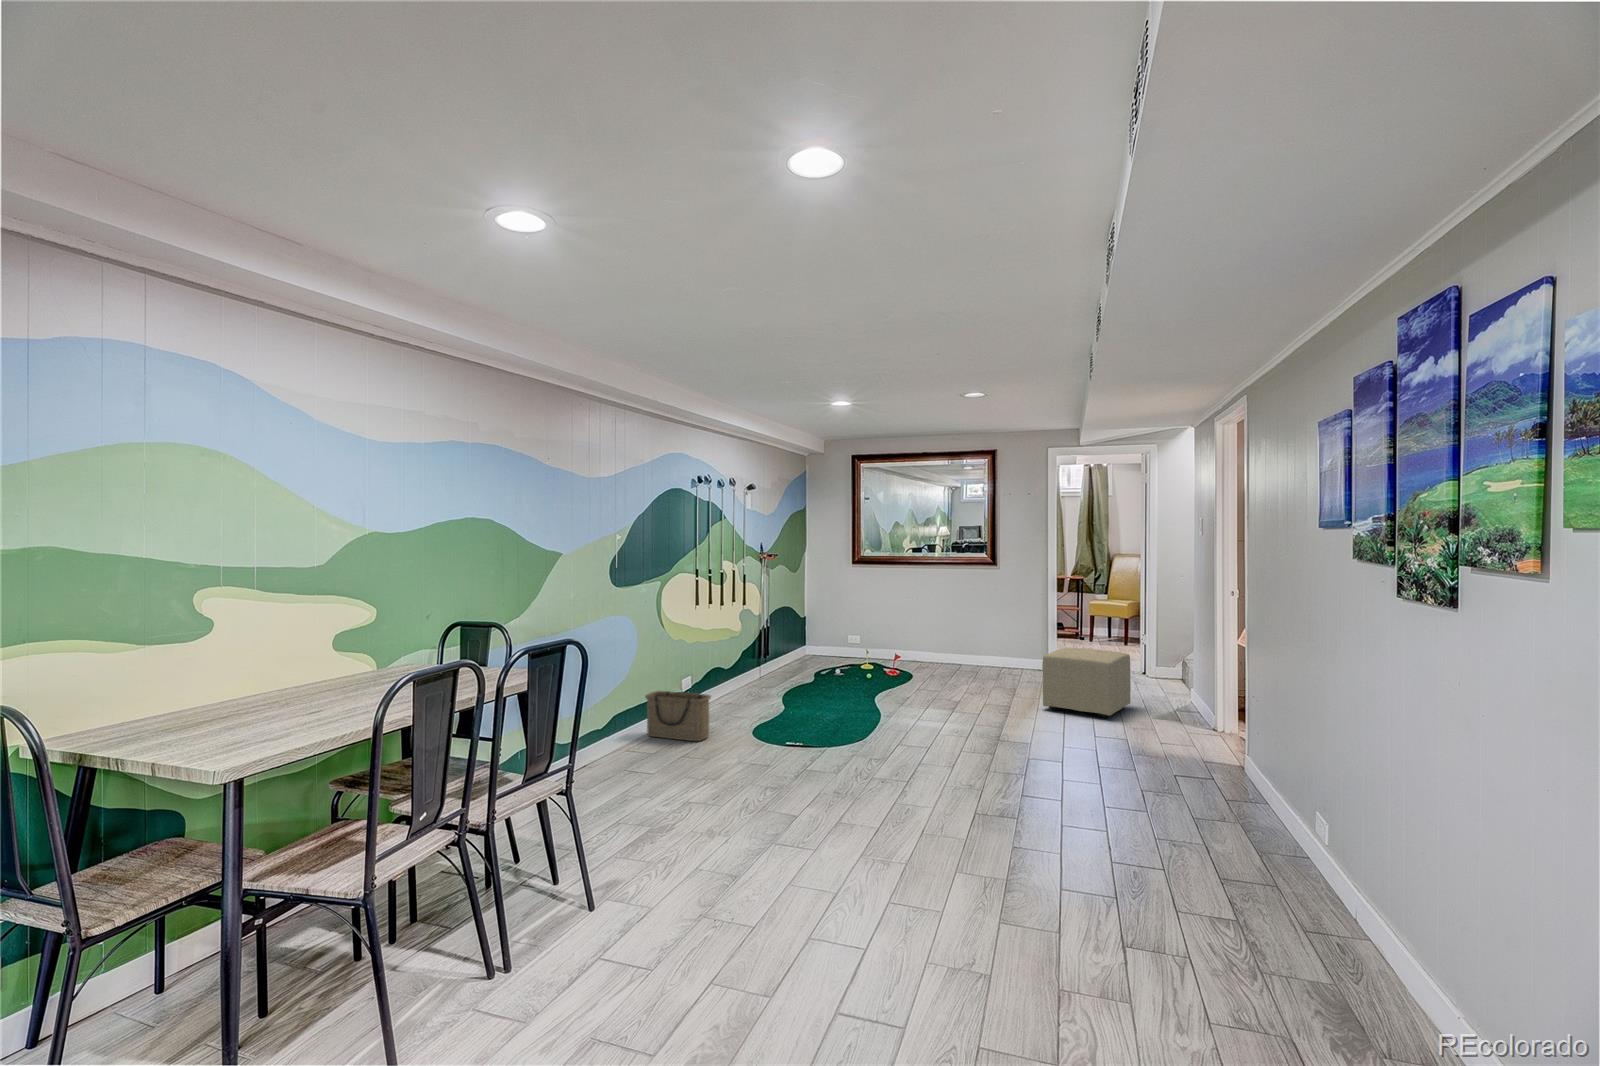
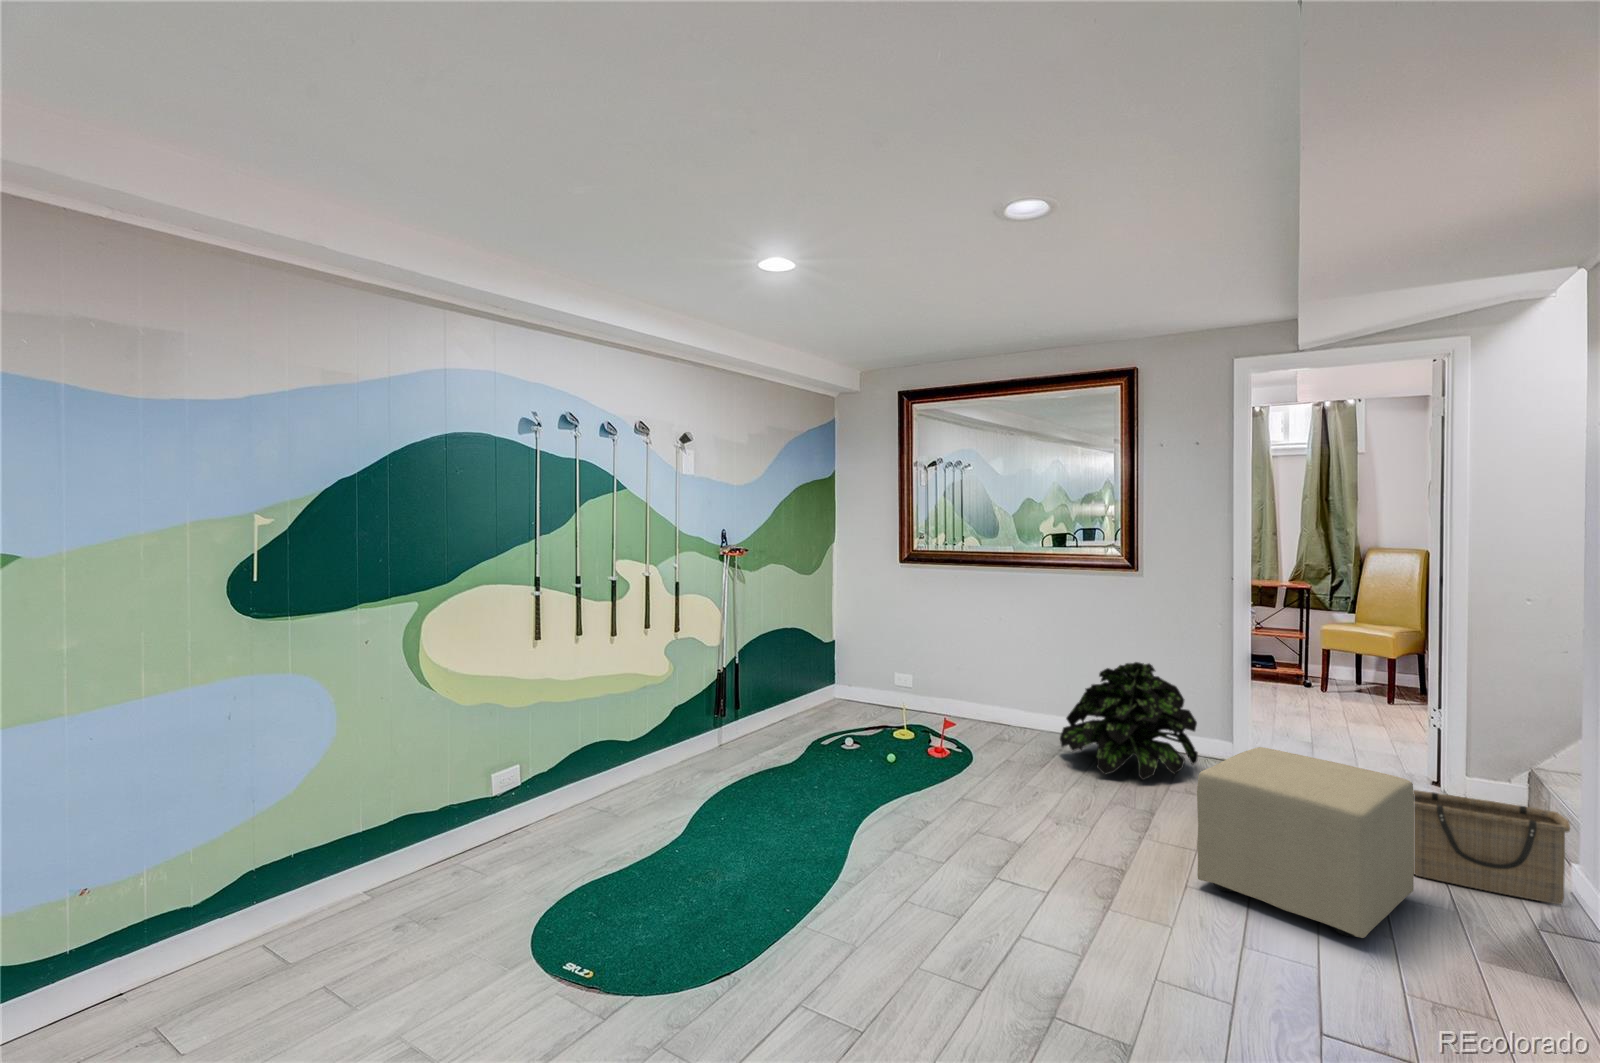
potted plant: none [959,617,1033,679] -> present [1060,662,1198,780]
basket: present [645,691,711,741] -> present [1413,790,1570,904]

